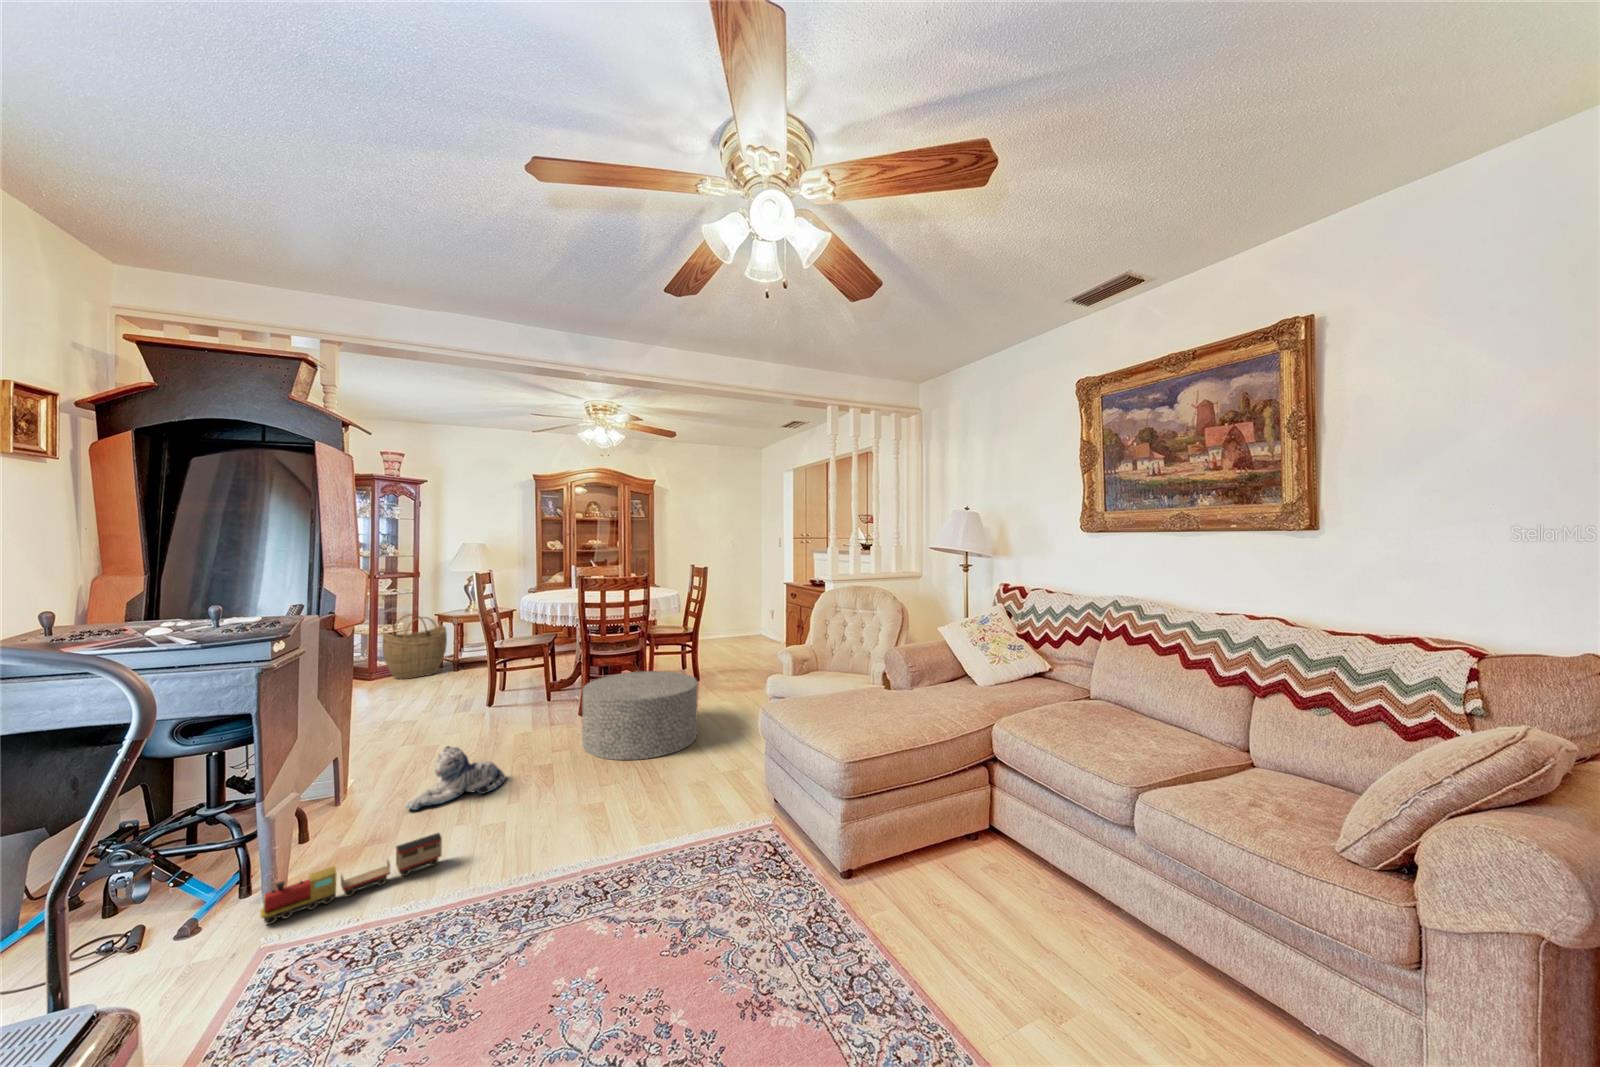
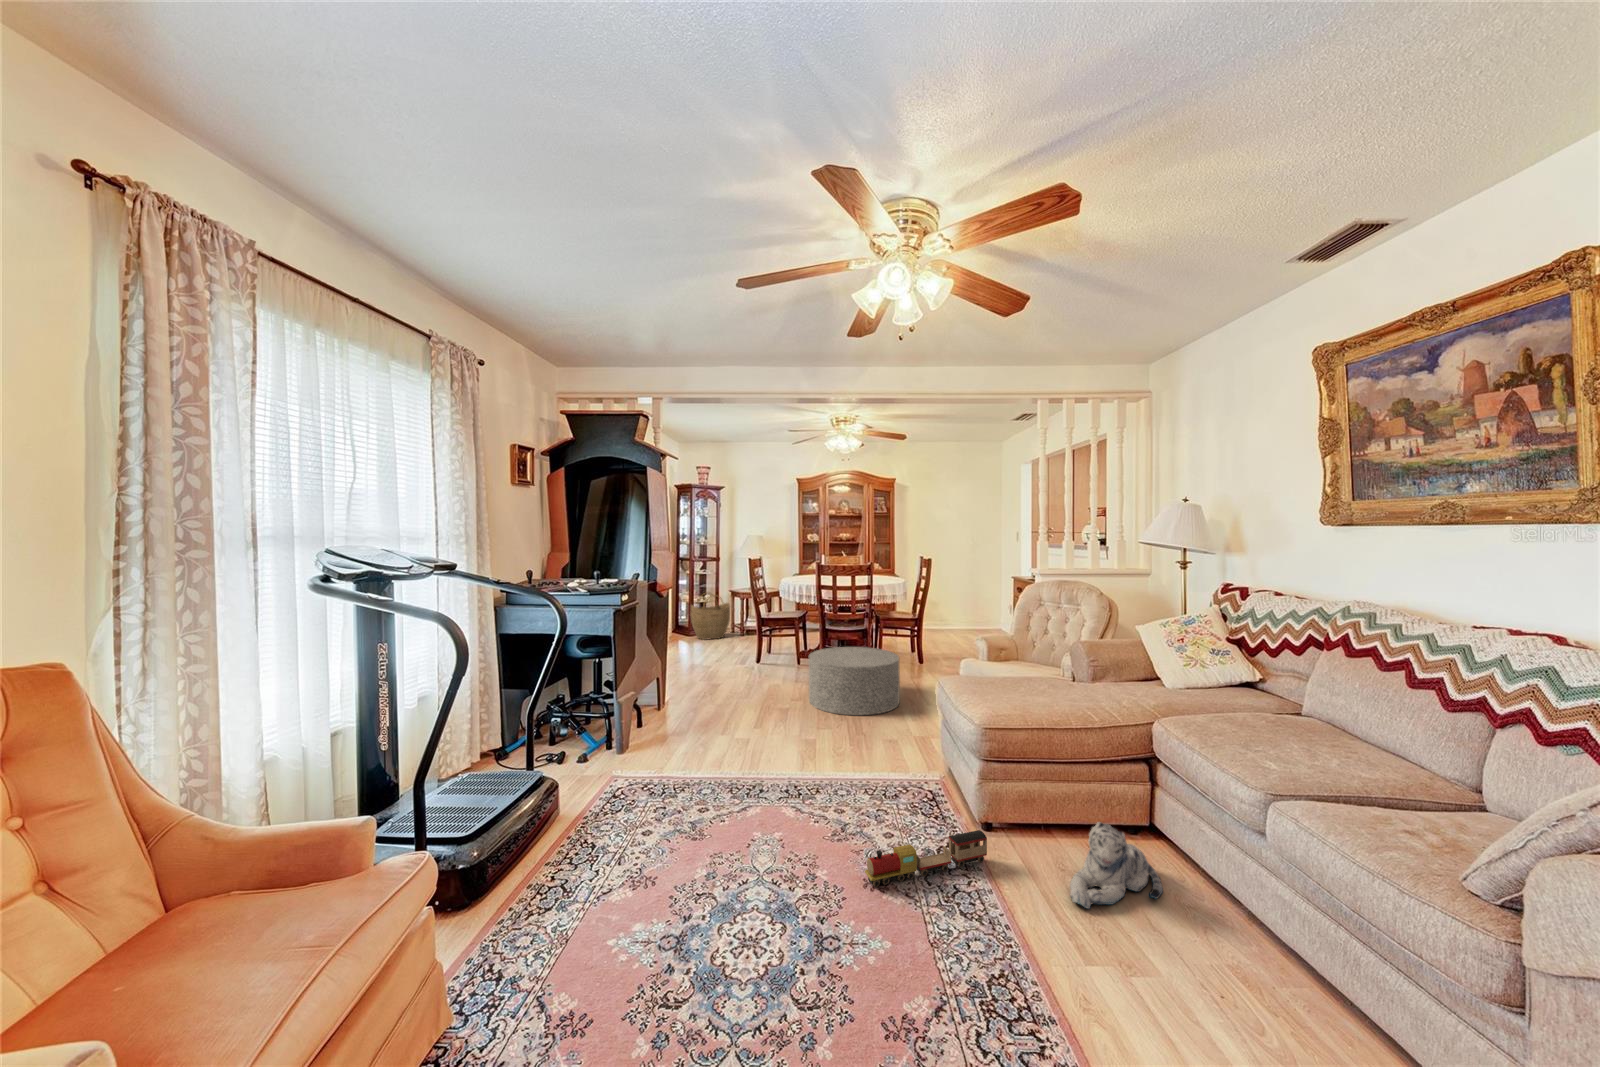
plush toy: present [405,746,505,810] -> present [1070,822,1163,909]
toy train: present [260,833,442,924] -> present [865,830,987,887]

